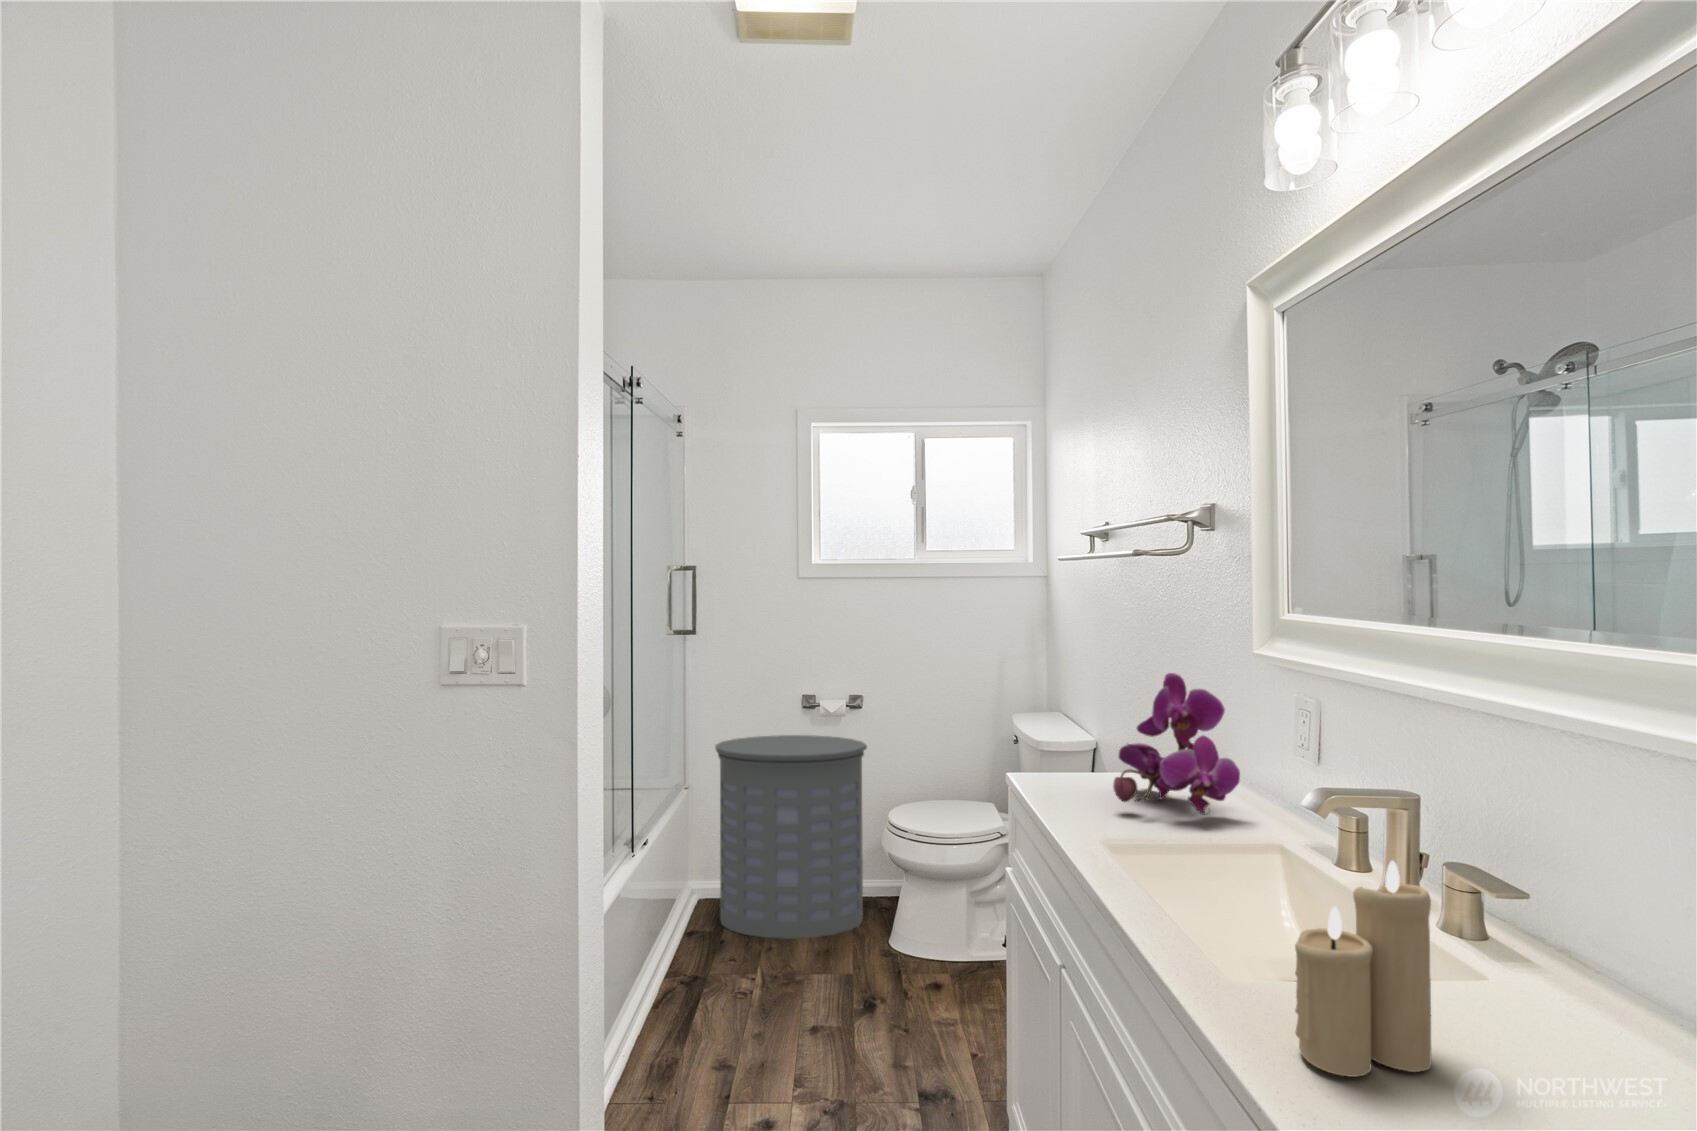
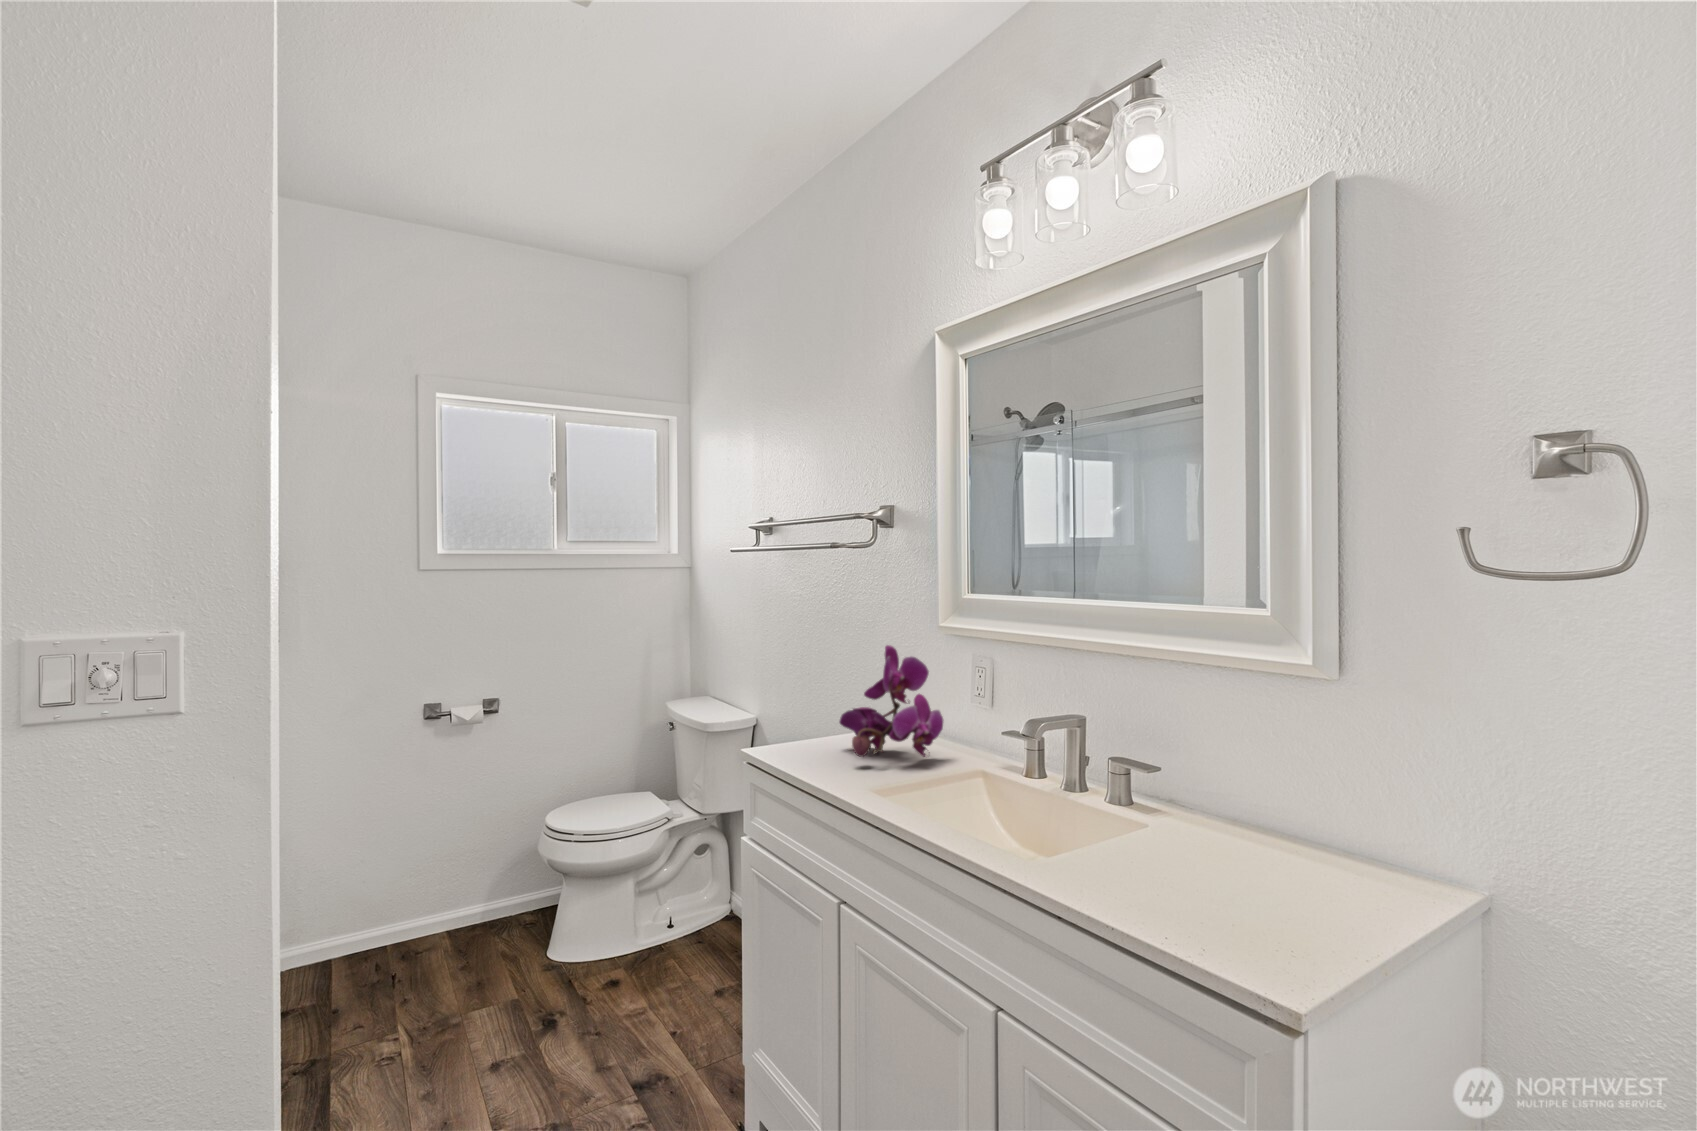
laundry hamper: present [715,735,867,939] -> none [315,749,512,994]
candle: present [1295,861,1432,1077] -> none [1101,748,1174,899]

